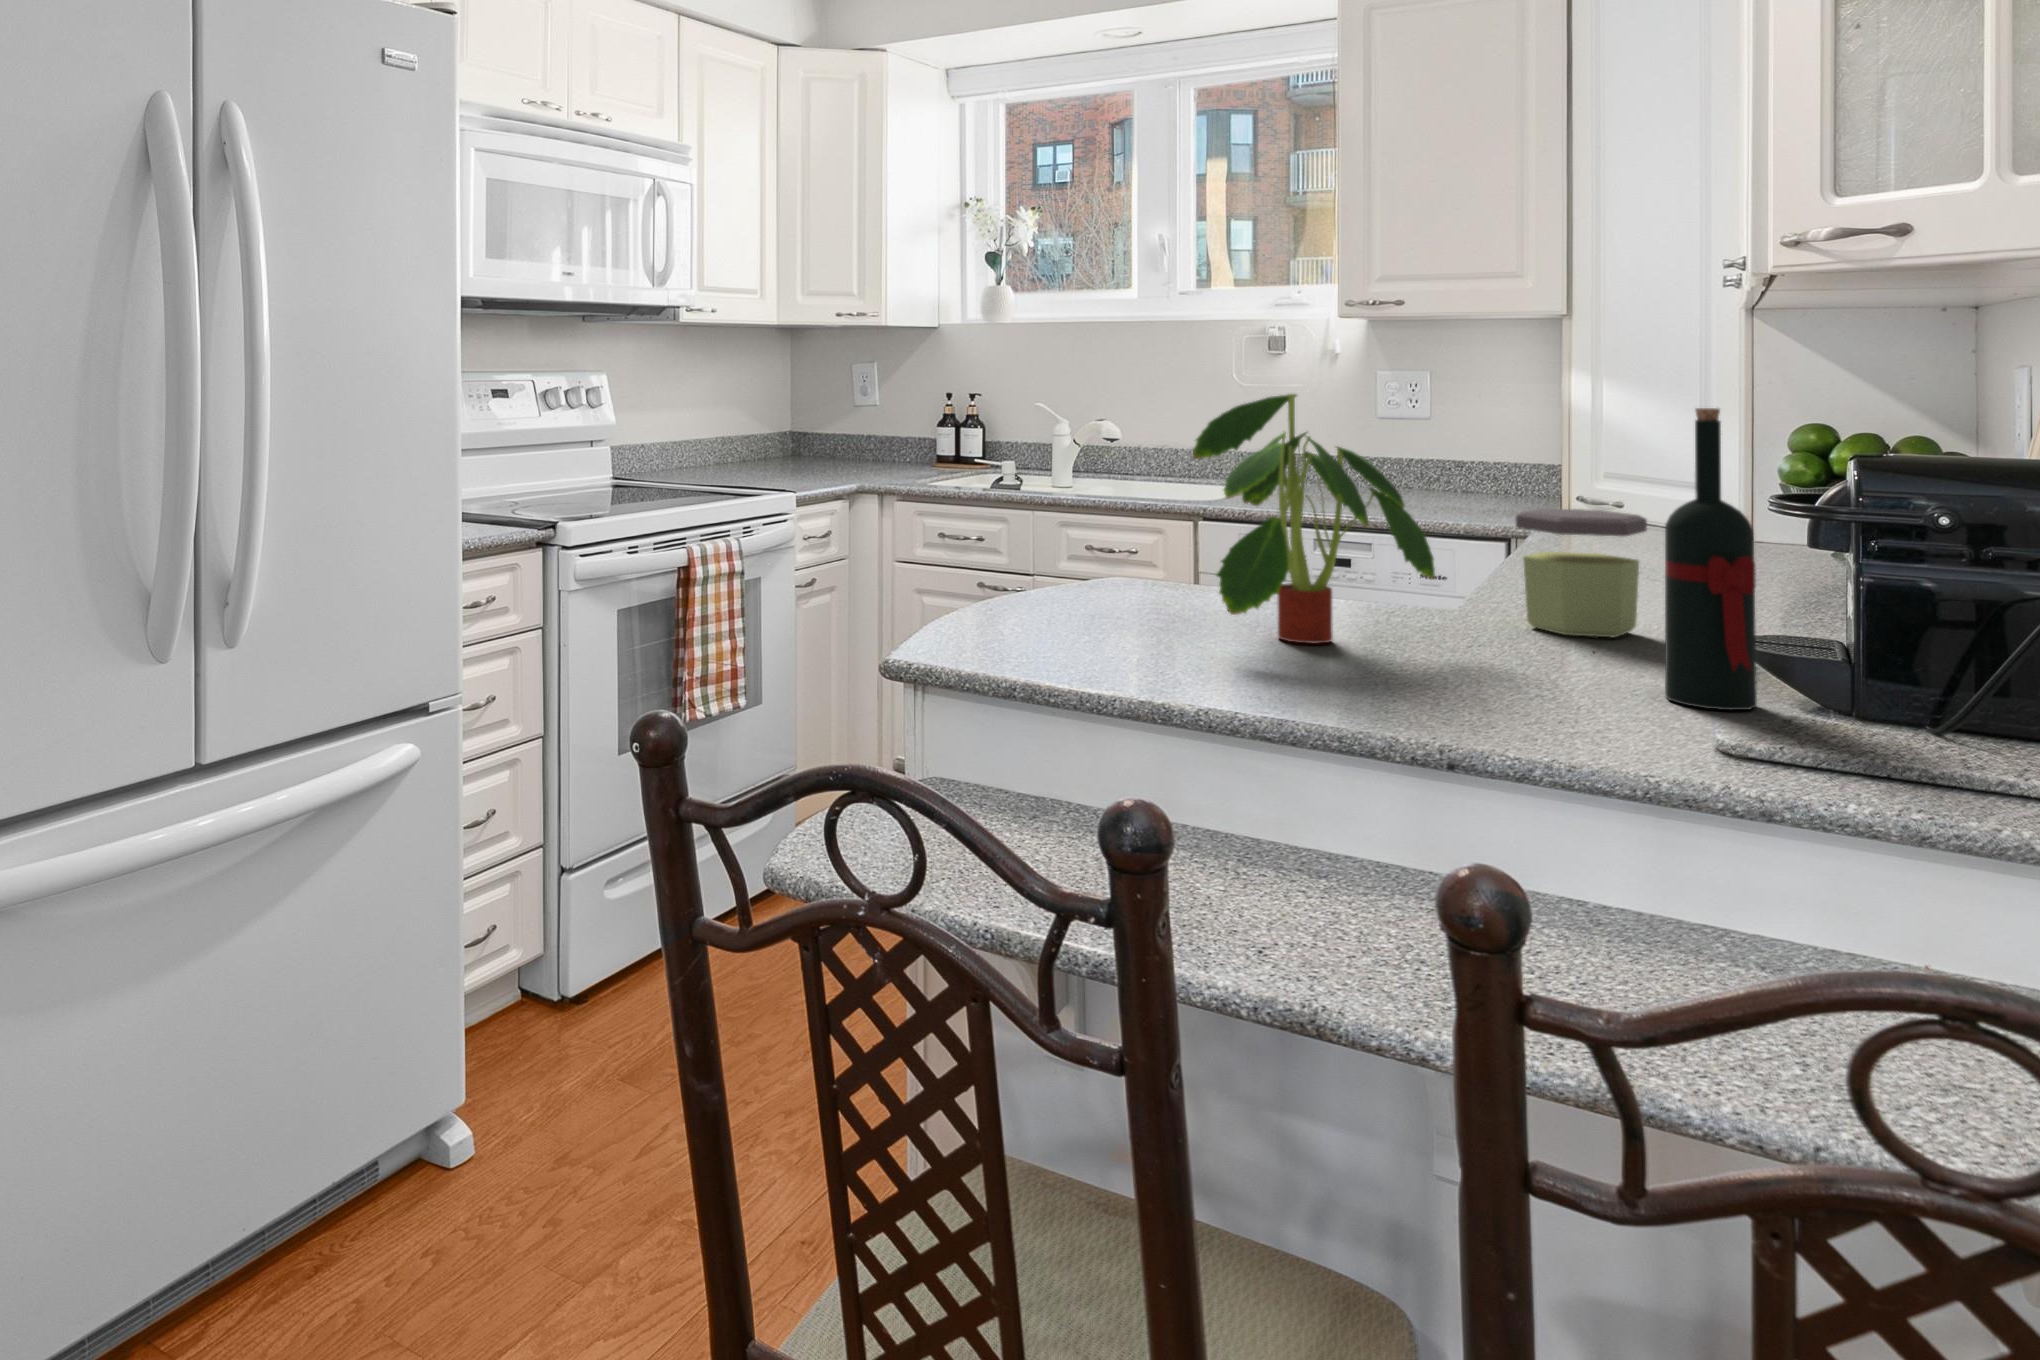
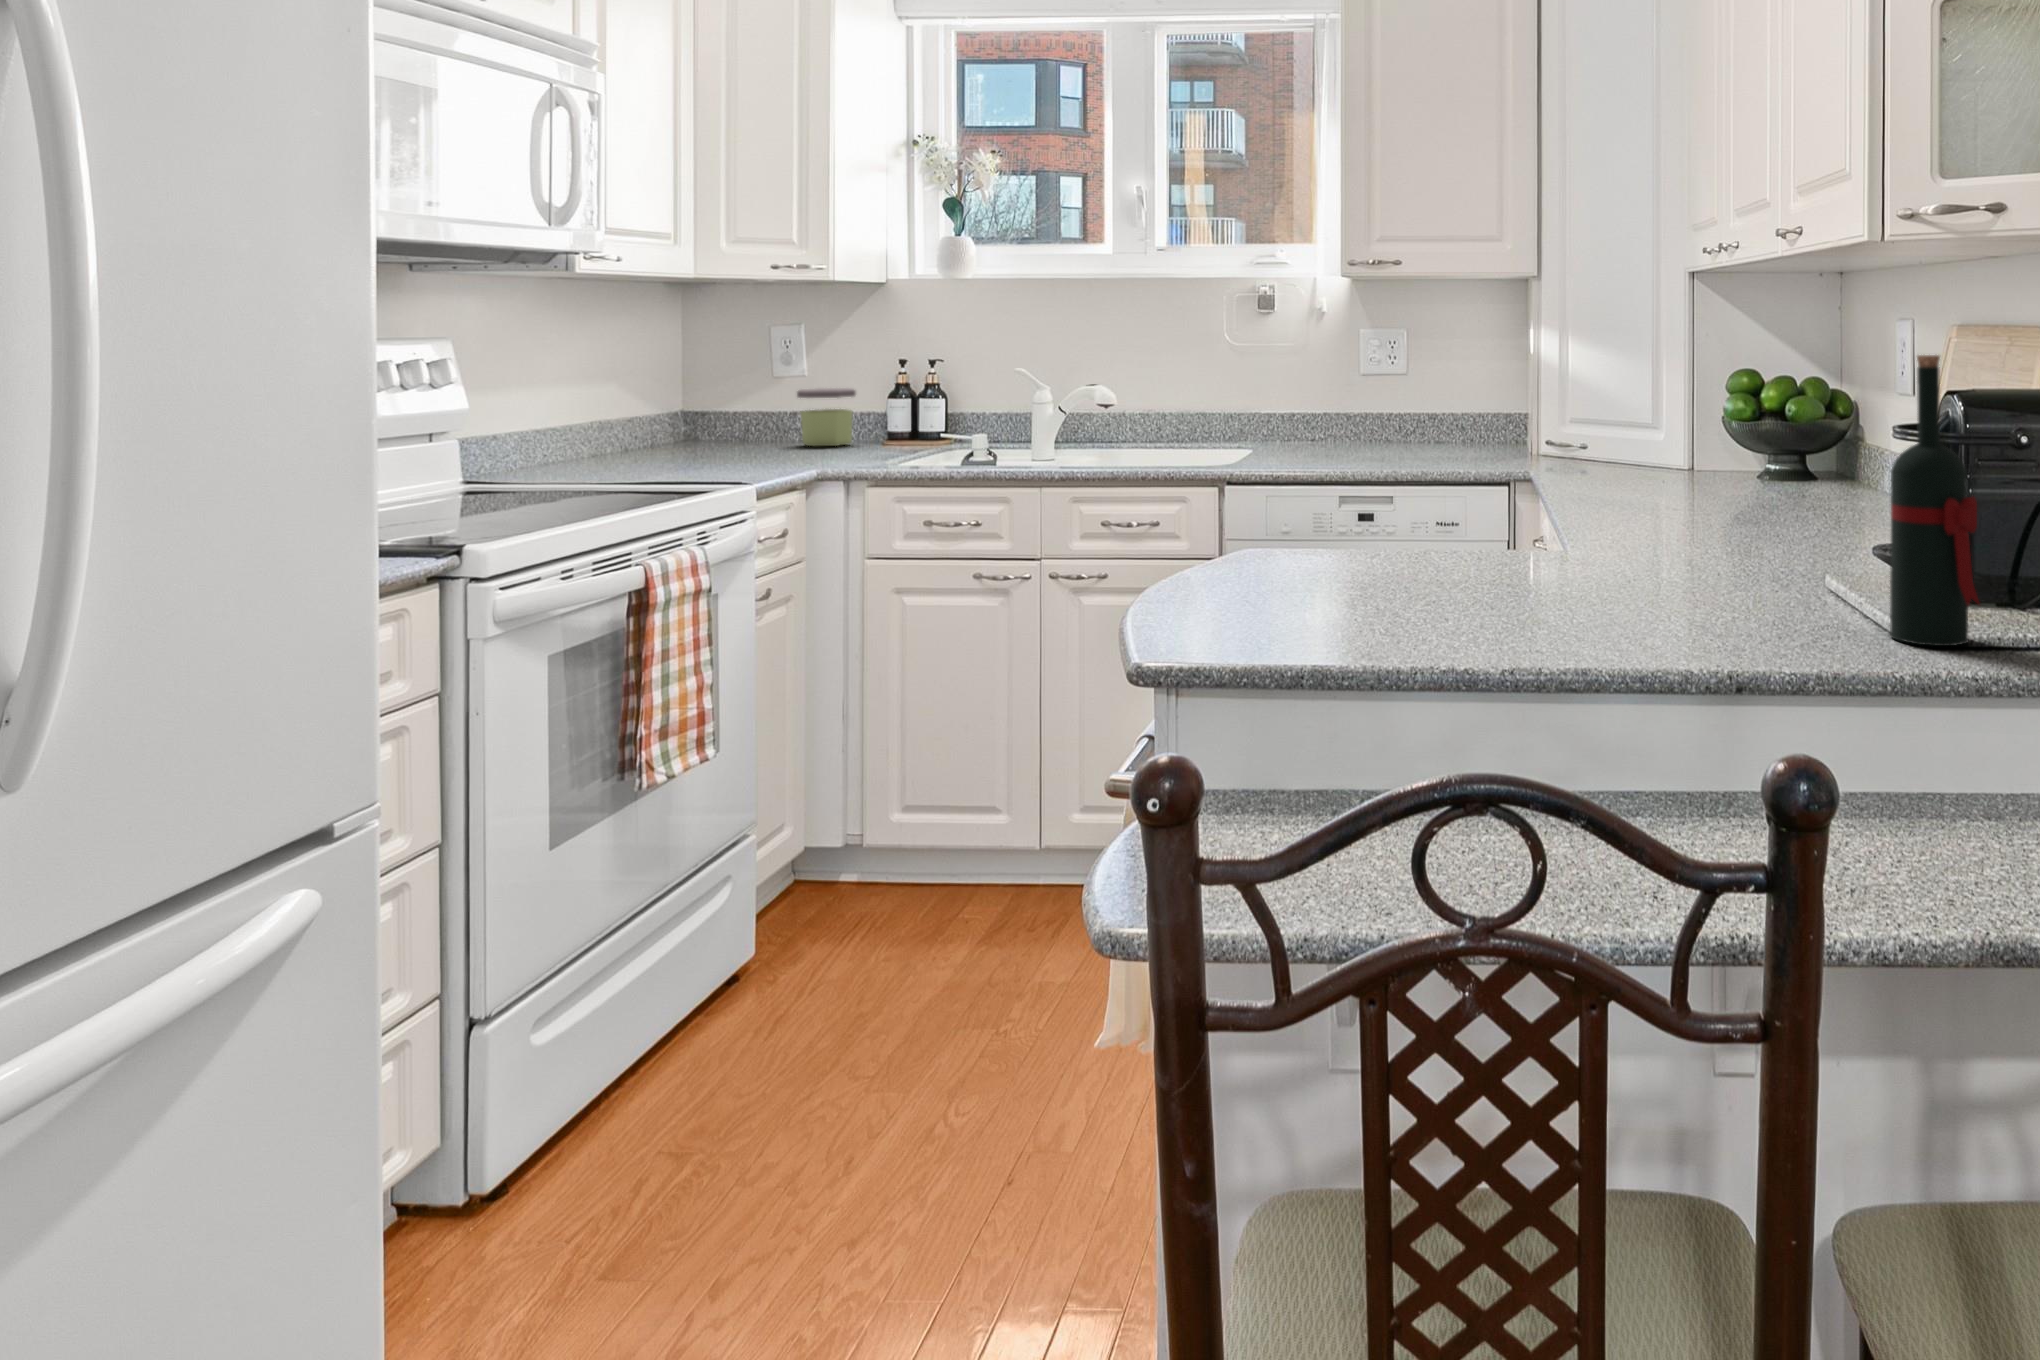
plant: present [1193,394,1435,643] -> none [1382,345,1644,618]
jar: present [1516,509,1647,637] -> present [797,388,856,446]

